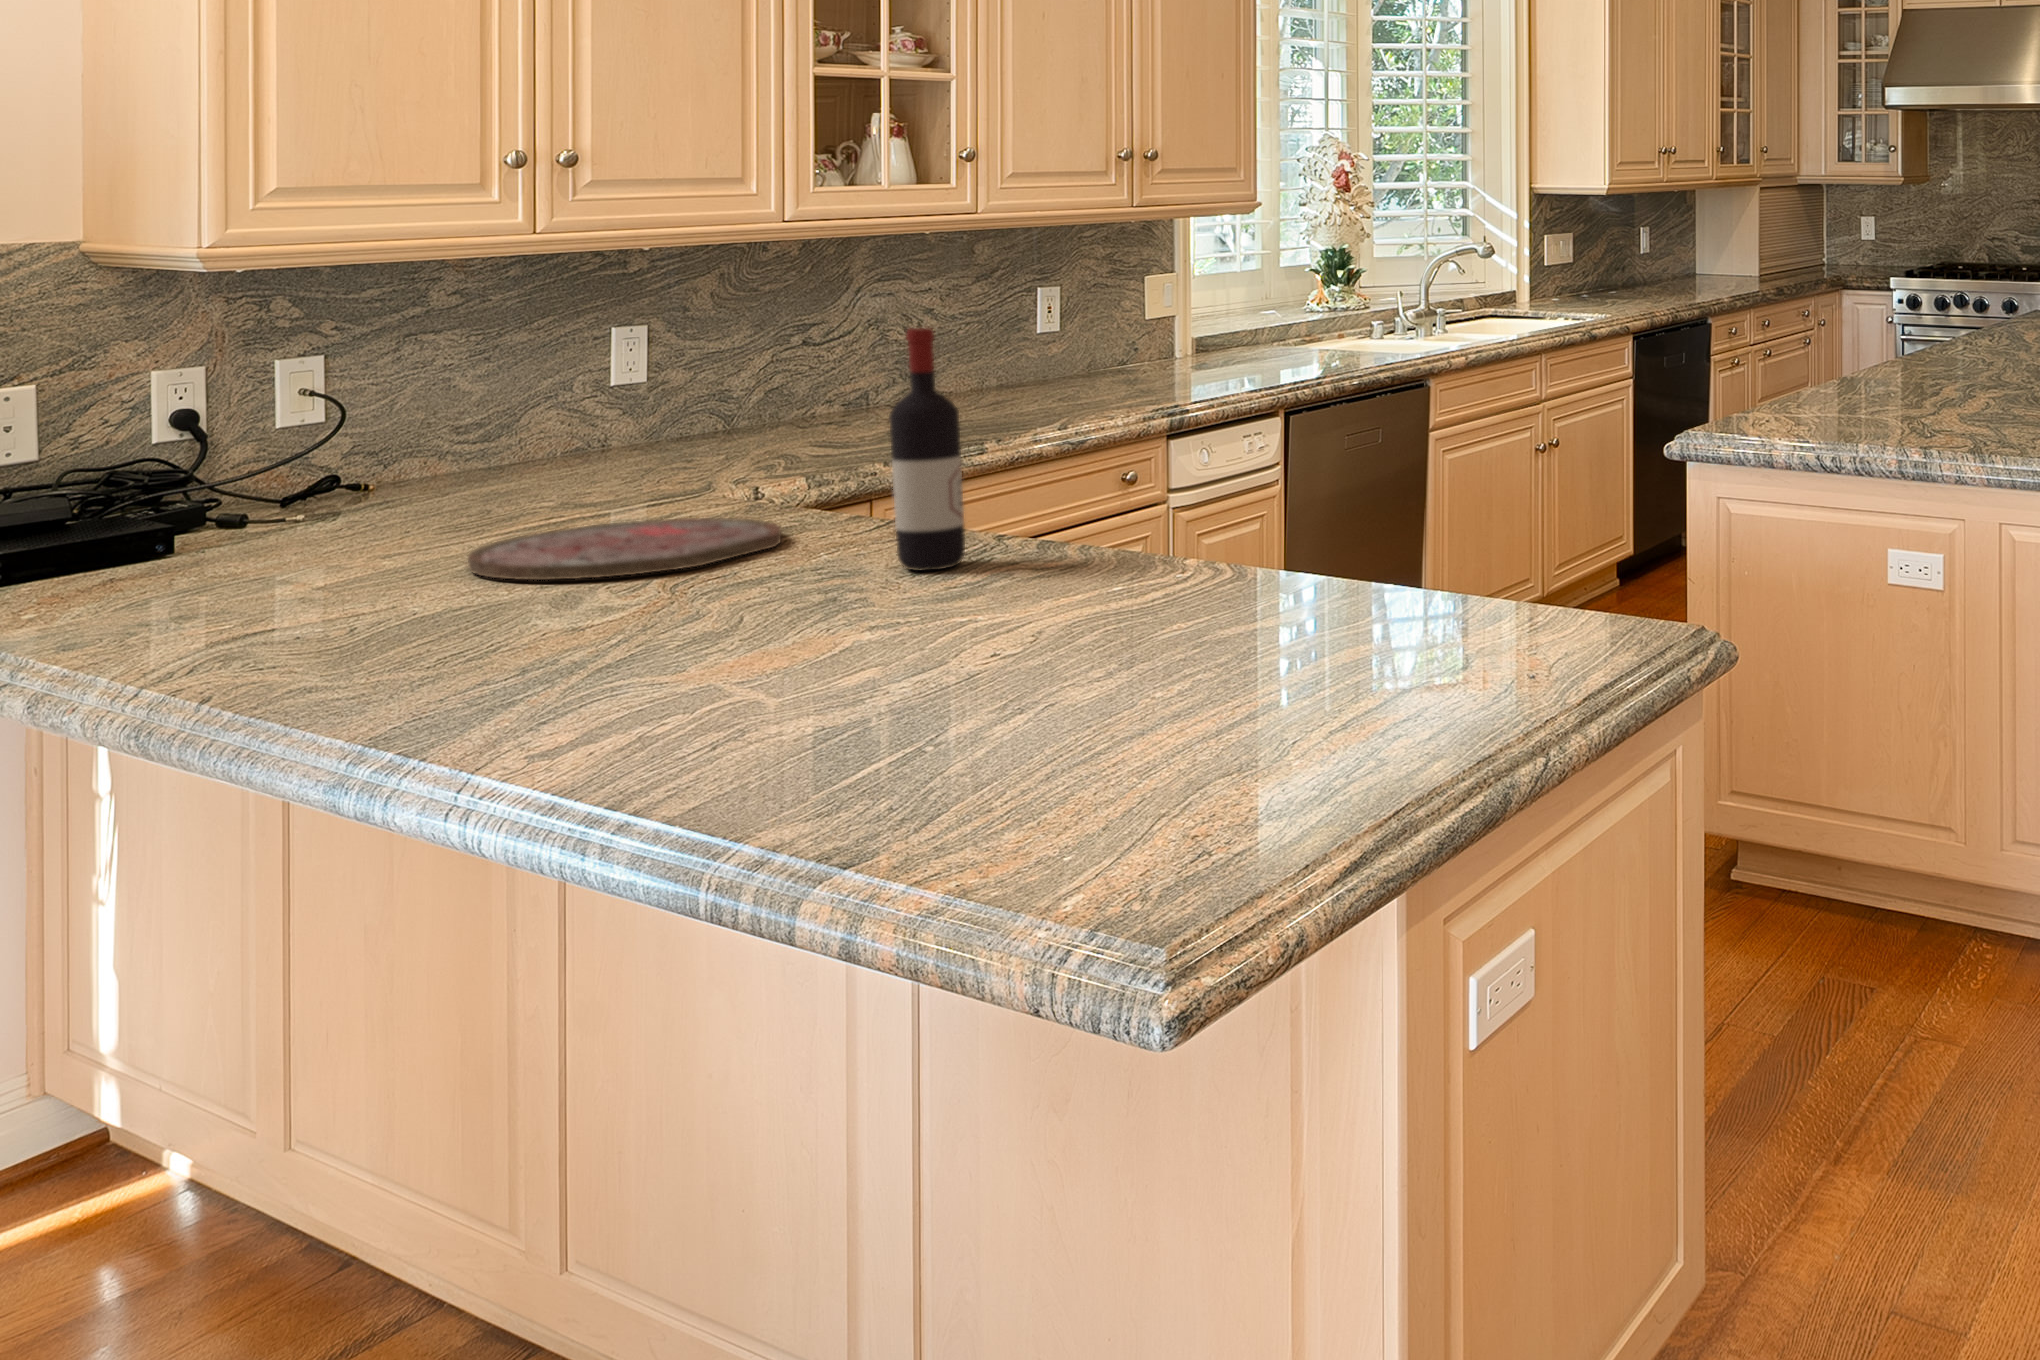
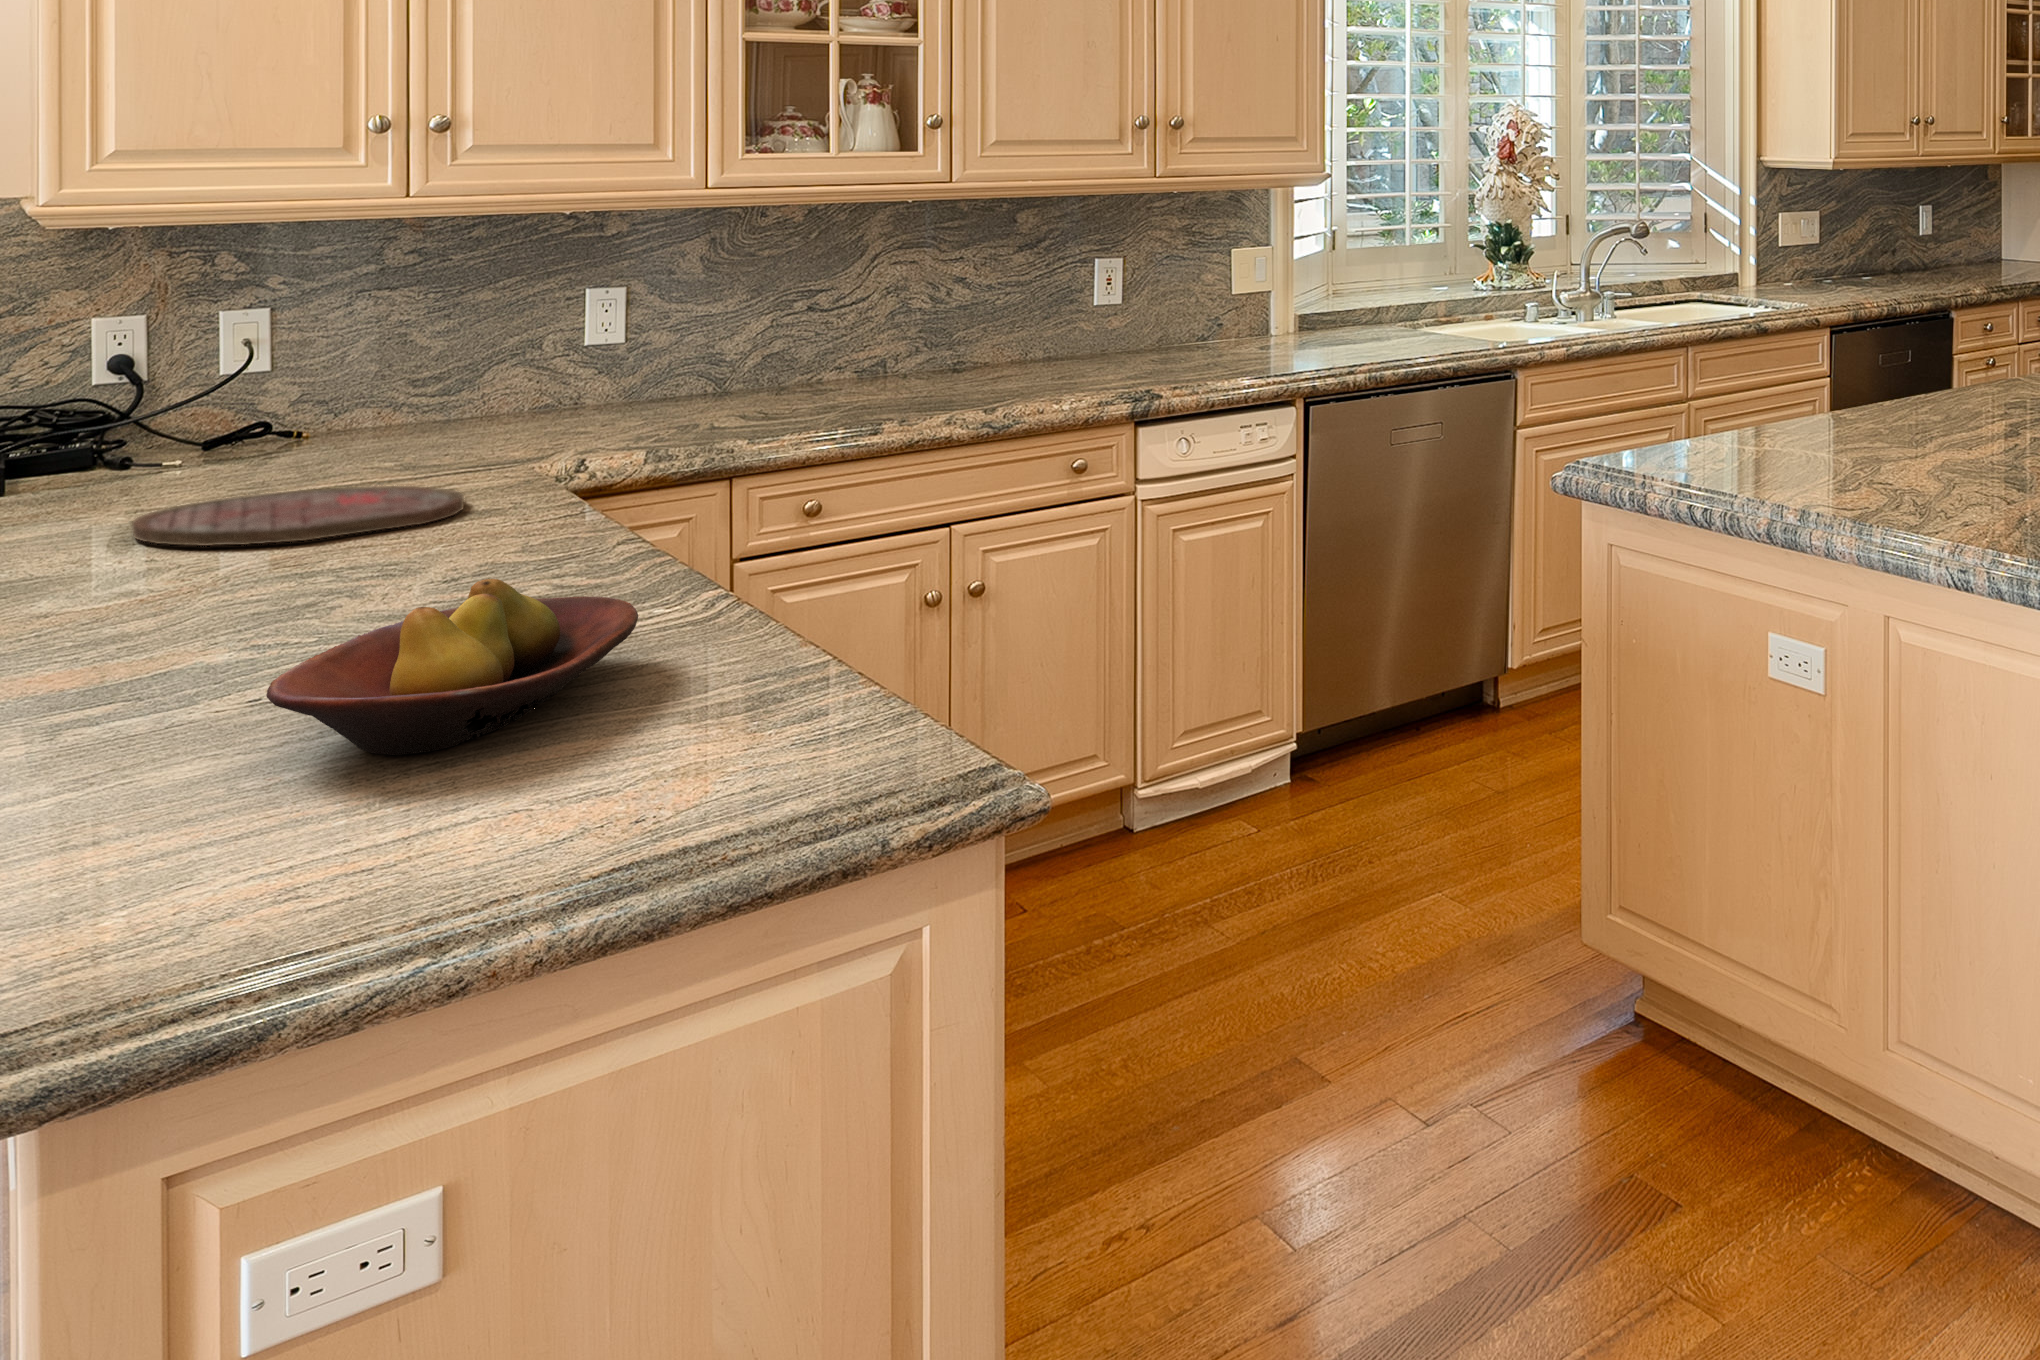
wine bottle: present [889,328,965,571] -> none [441,310,524,563]
fruit bowl: none [1146,548,1413,691] -> present [266,579,638,755]

